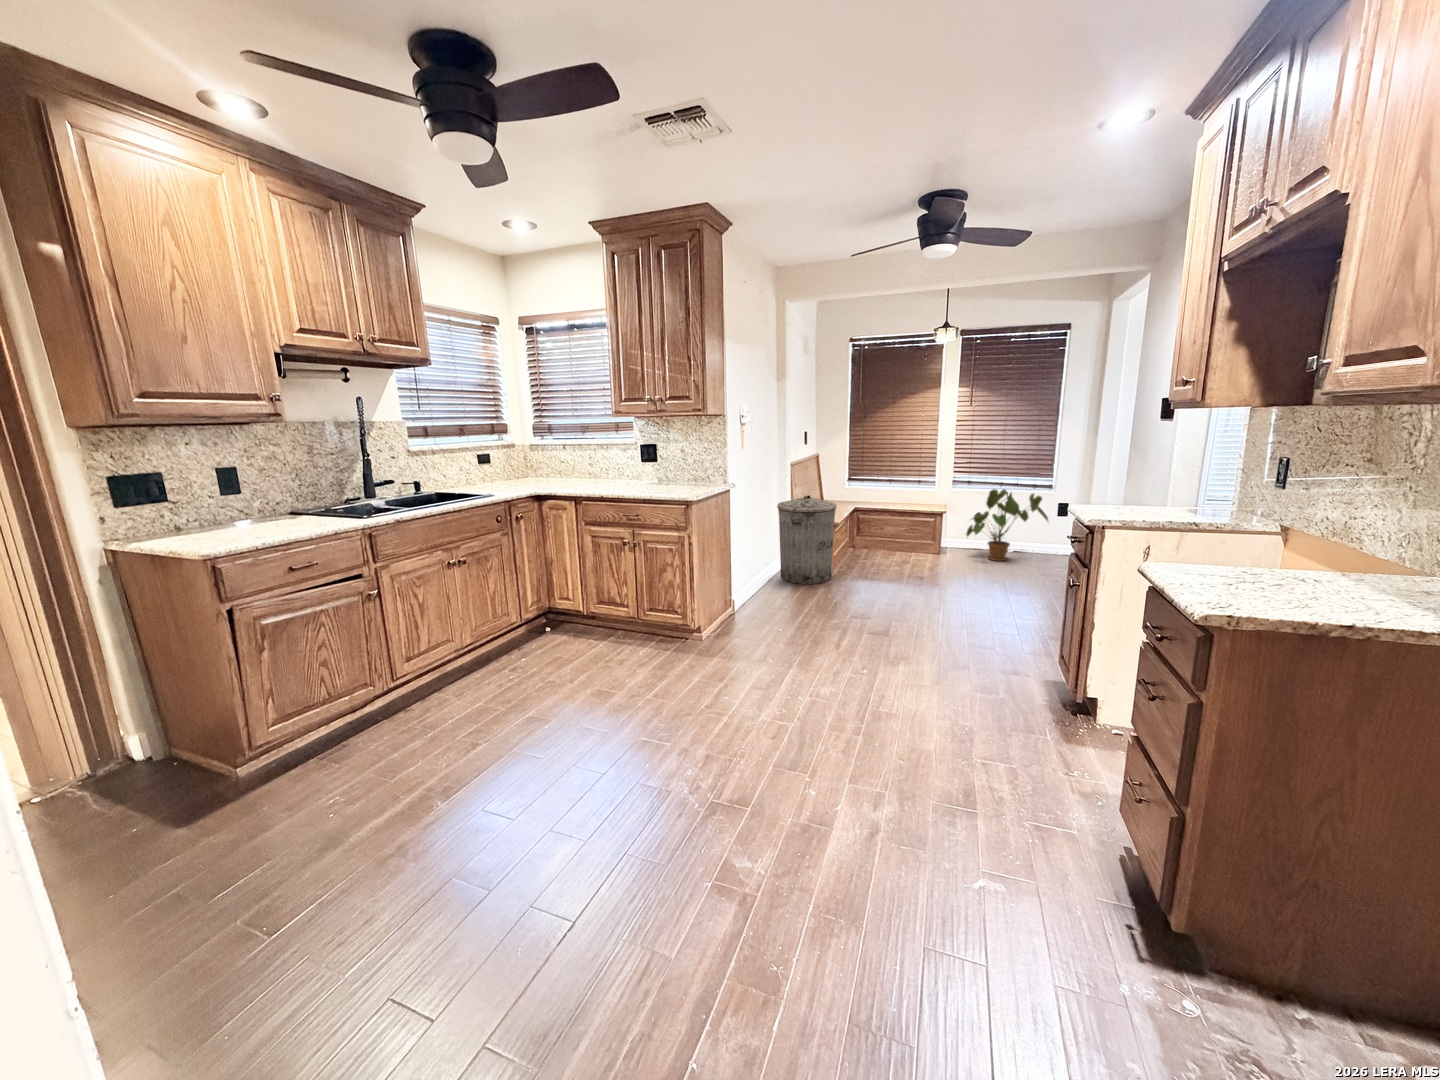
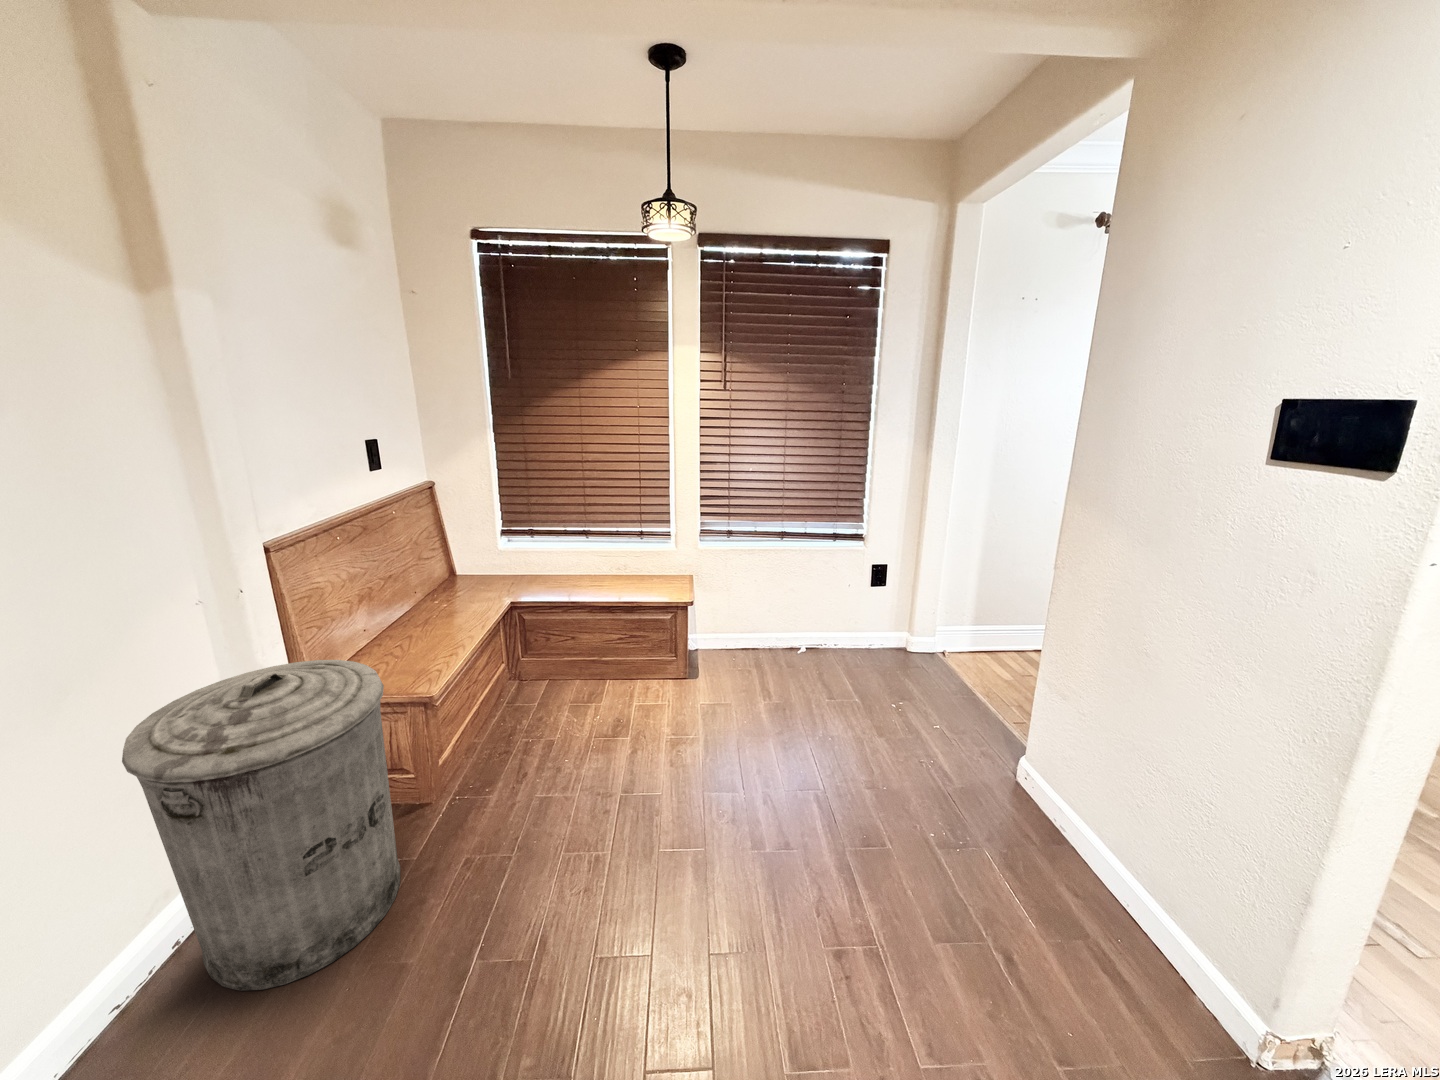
house plant: present [966,489,1048,561] -> none [732,547,877,692]

